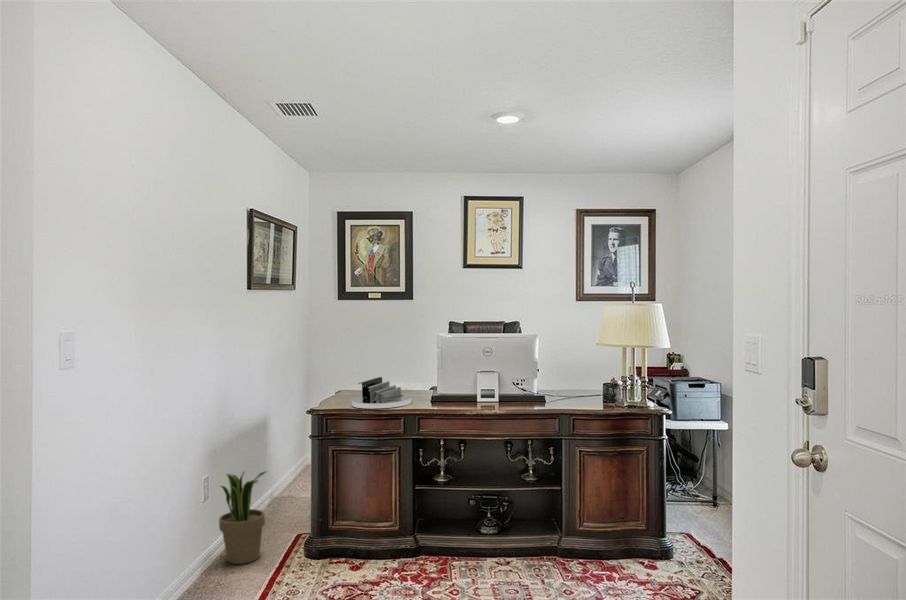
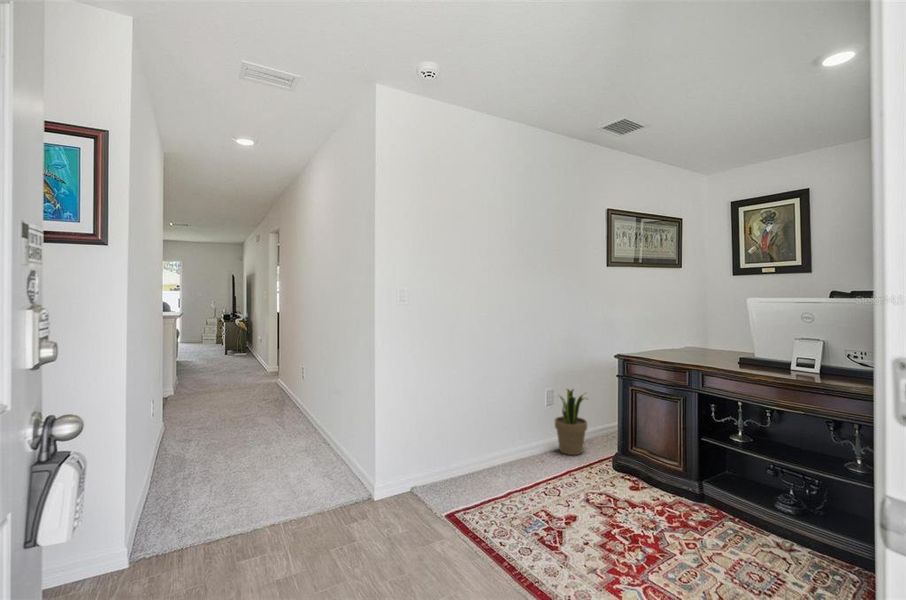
desk organizer: present [352,377,412,409] -> none [657,334,718,360]

